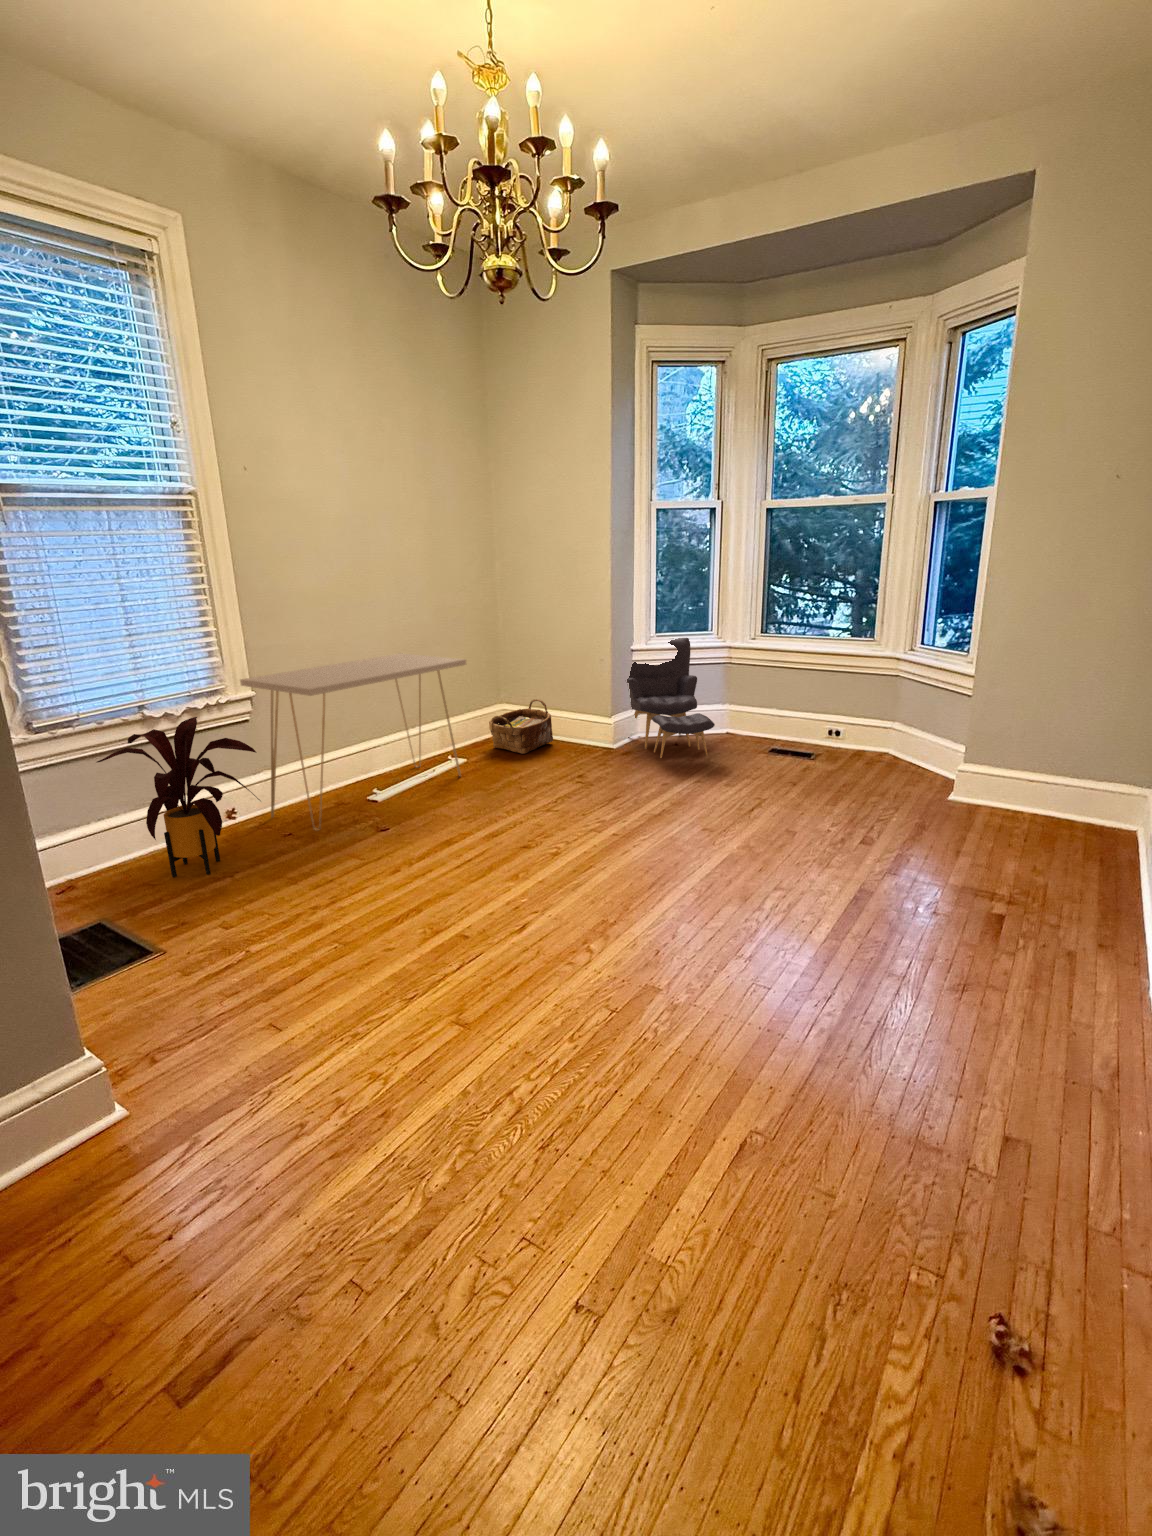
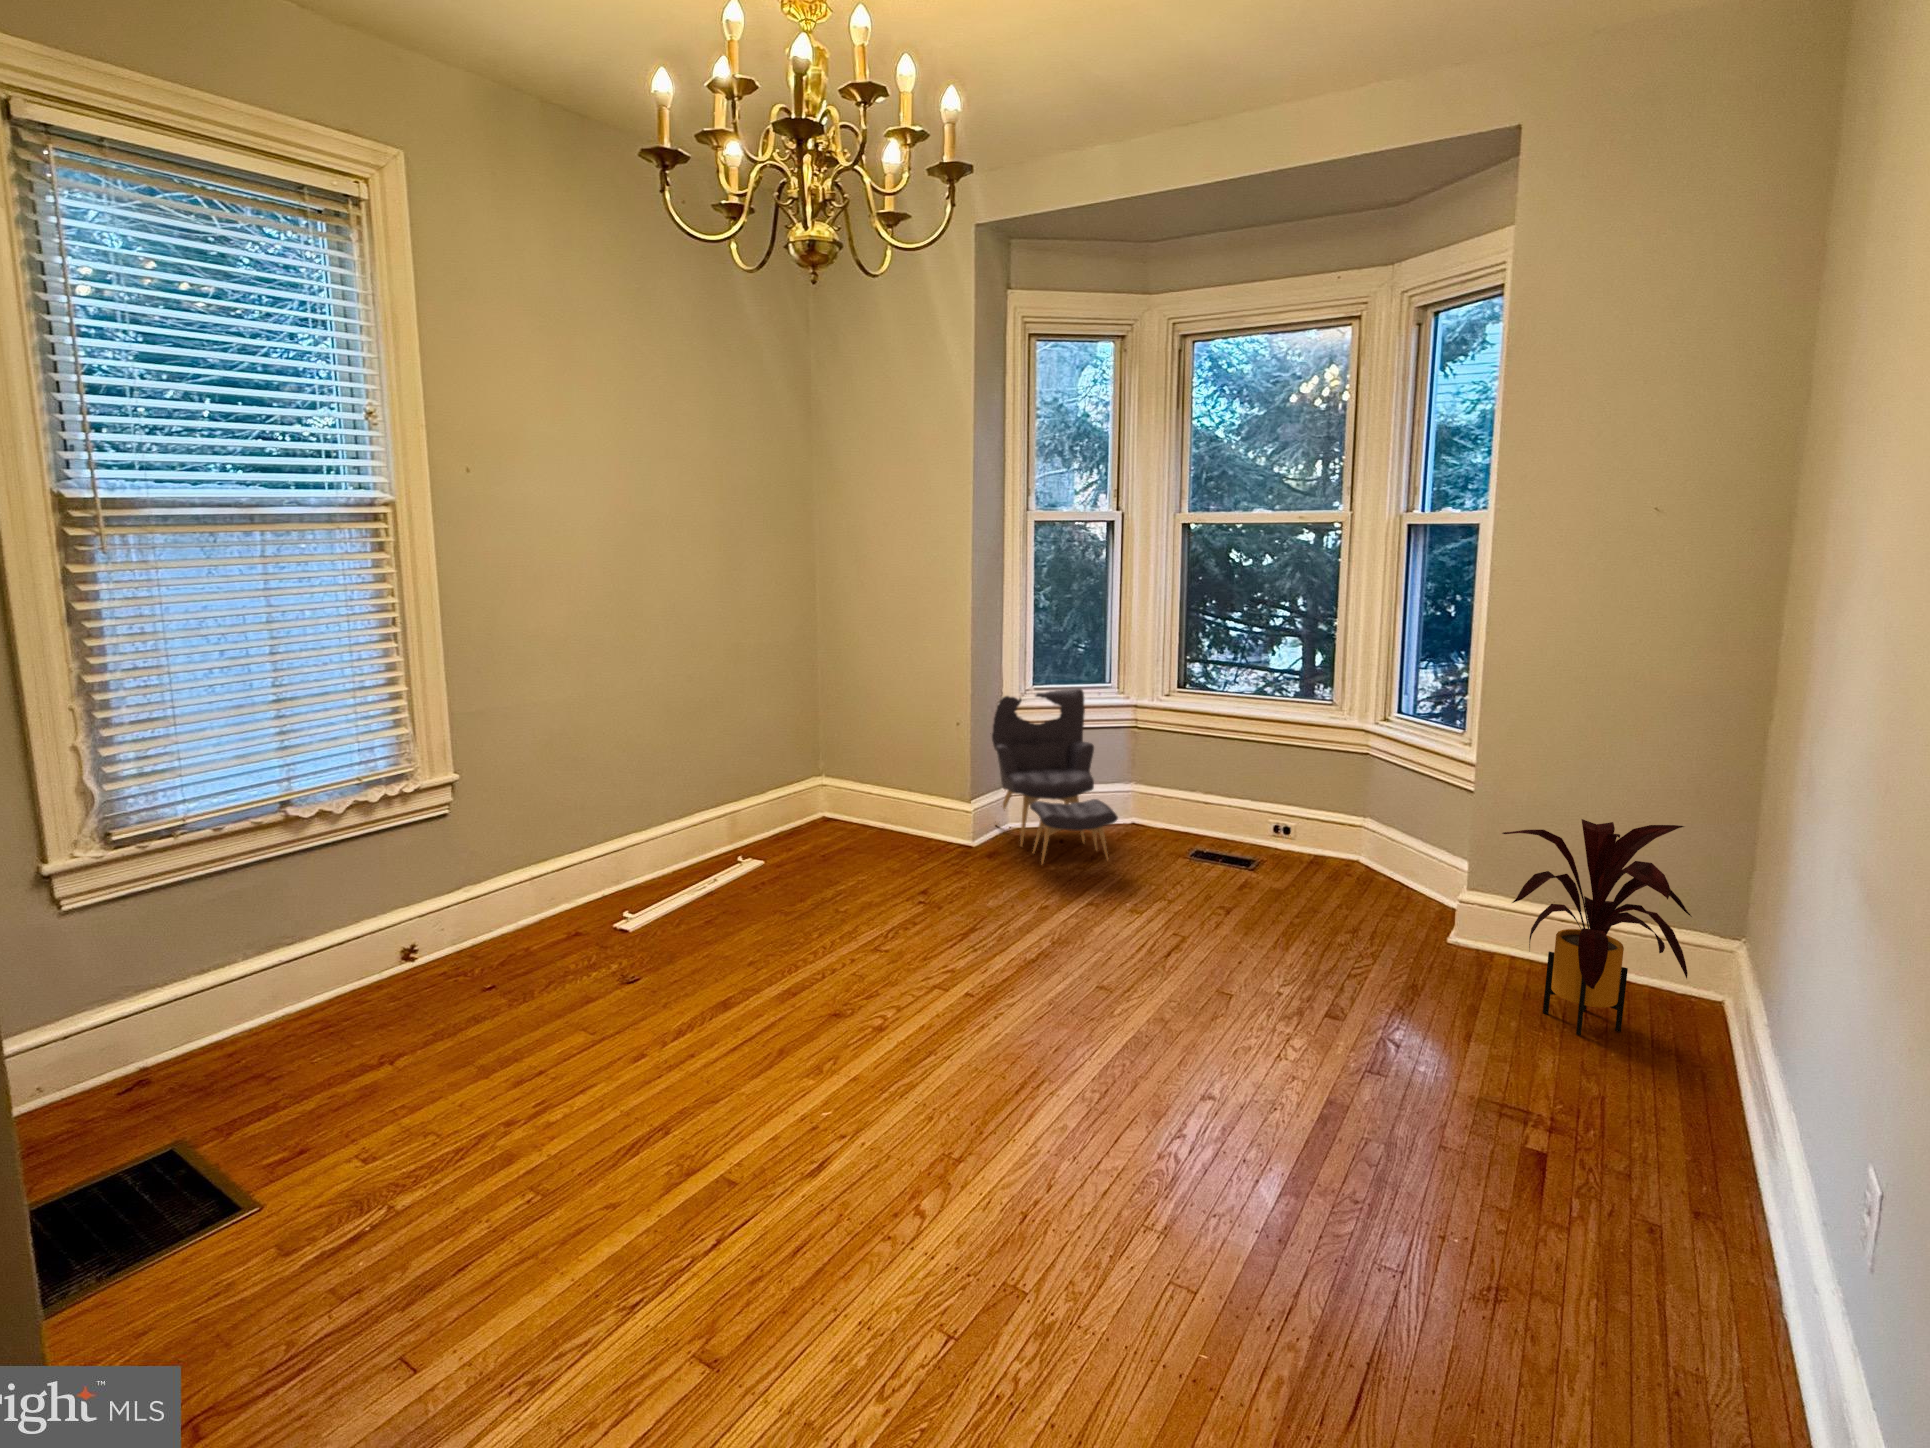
console table: present [240,653,466,831] -> none [435,711,766,983]
woven basket: present [489,699,553,754] -> none [799,772,890,852]
house plant: present [97,717,260,877] -> present [1502,819,1692,1035]

